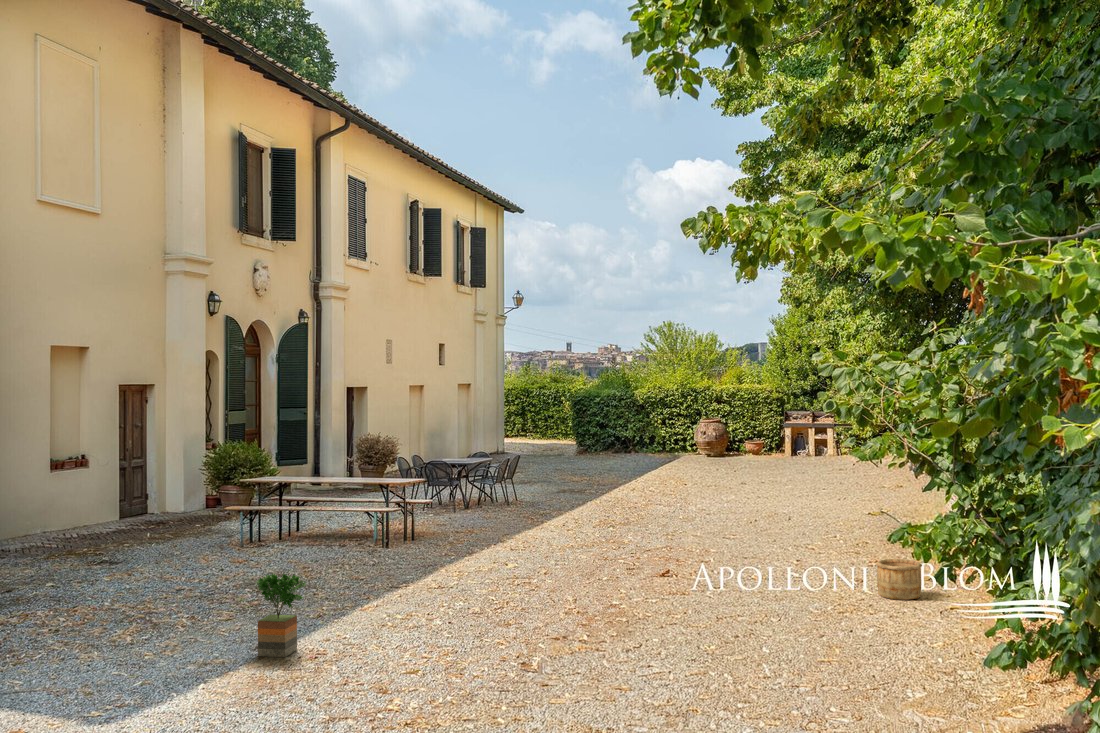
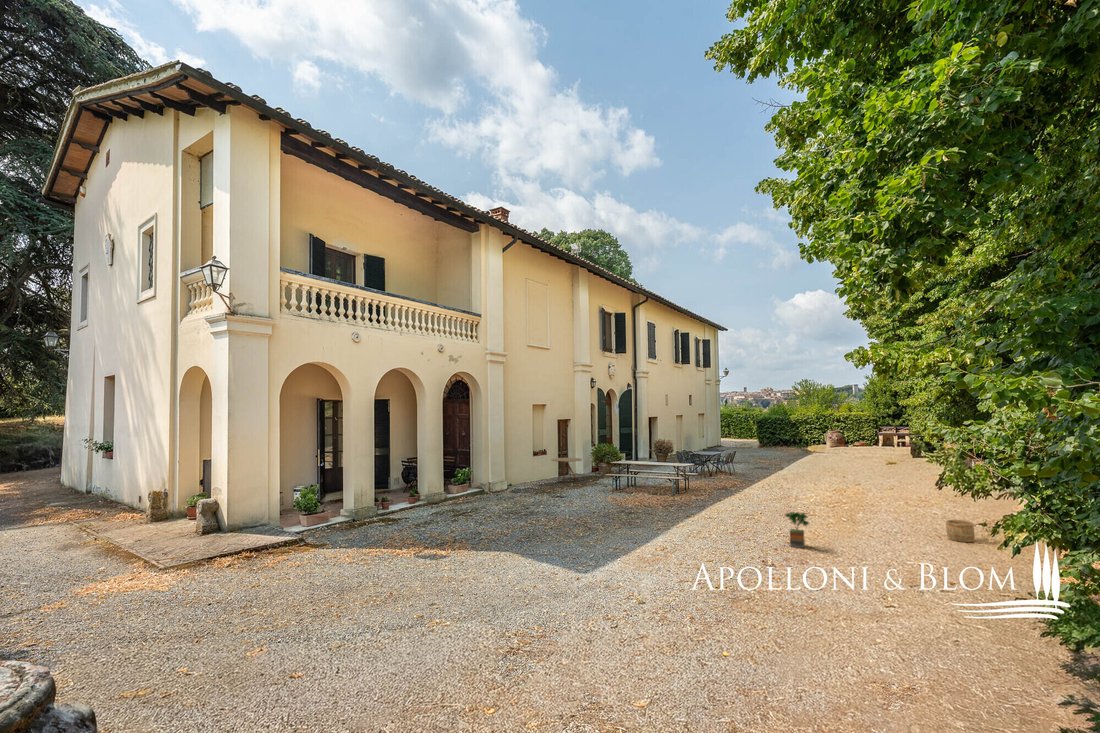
round table: none [95,473,176,531] -> present [552,458,582,481]
potted tree: present [256,573,306,657] -> present [786,512,809,548]

